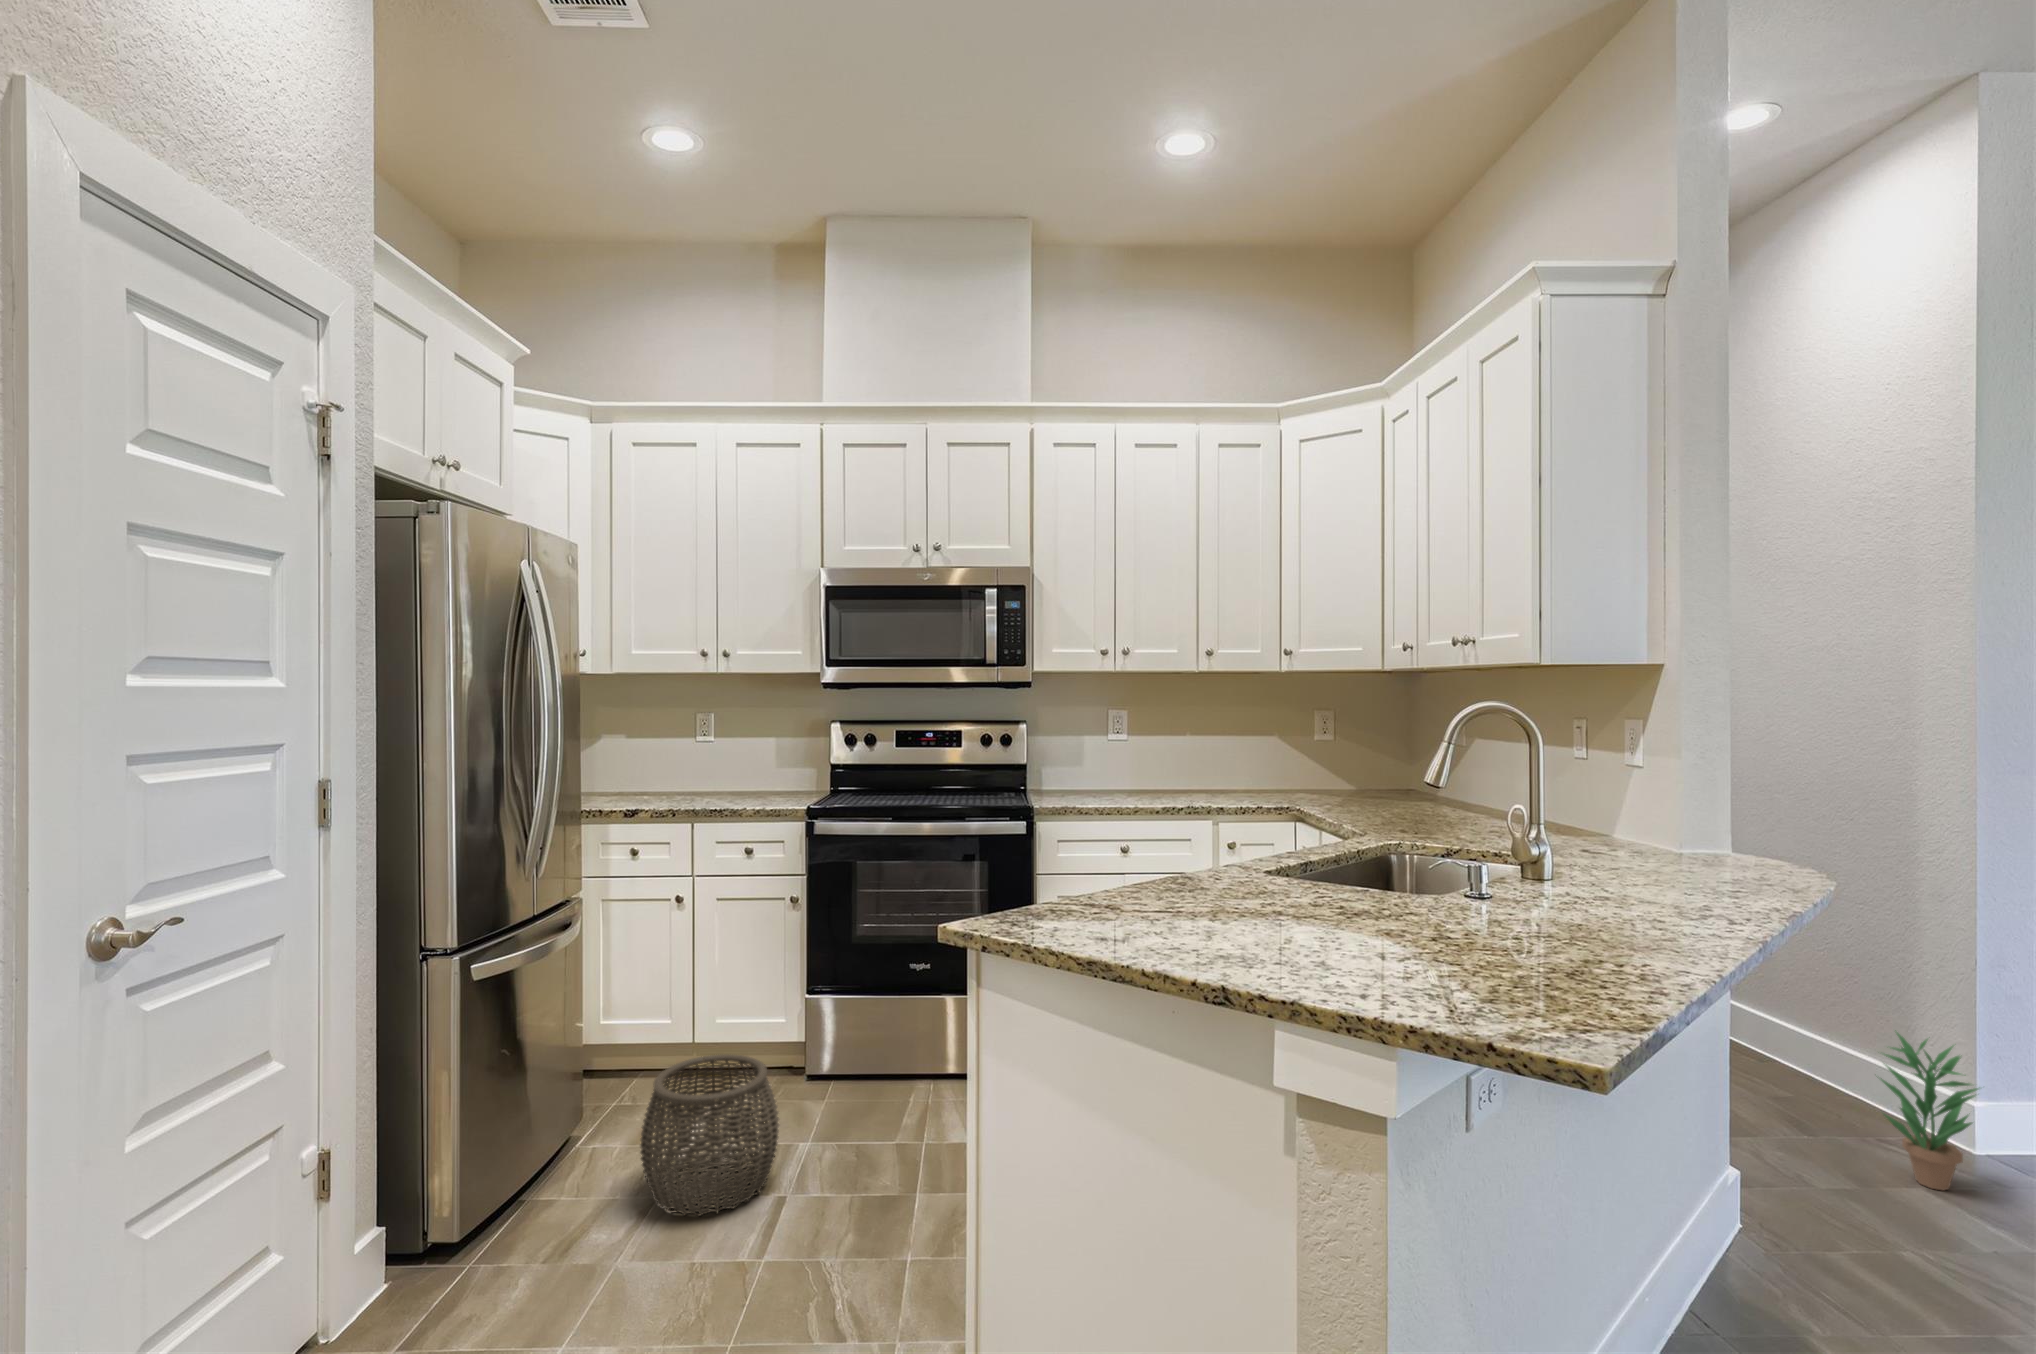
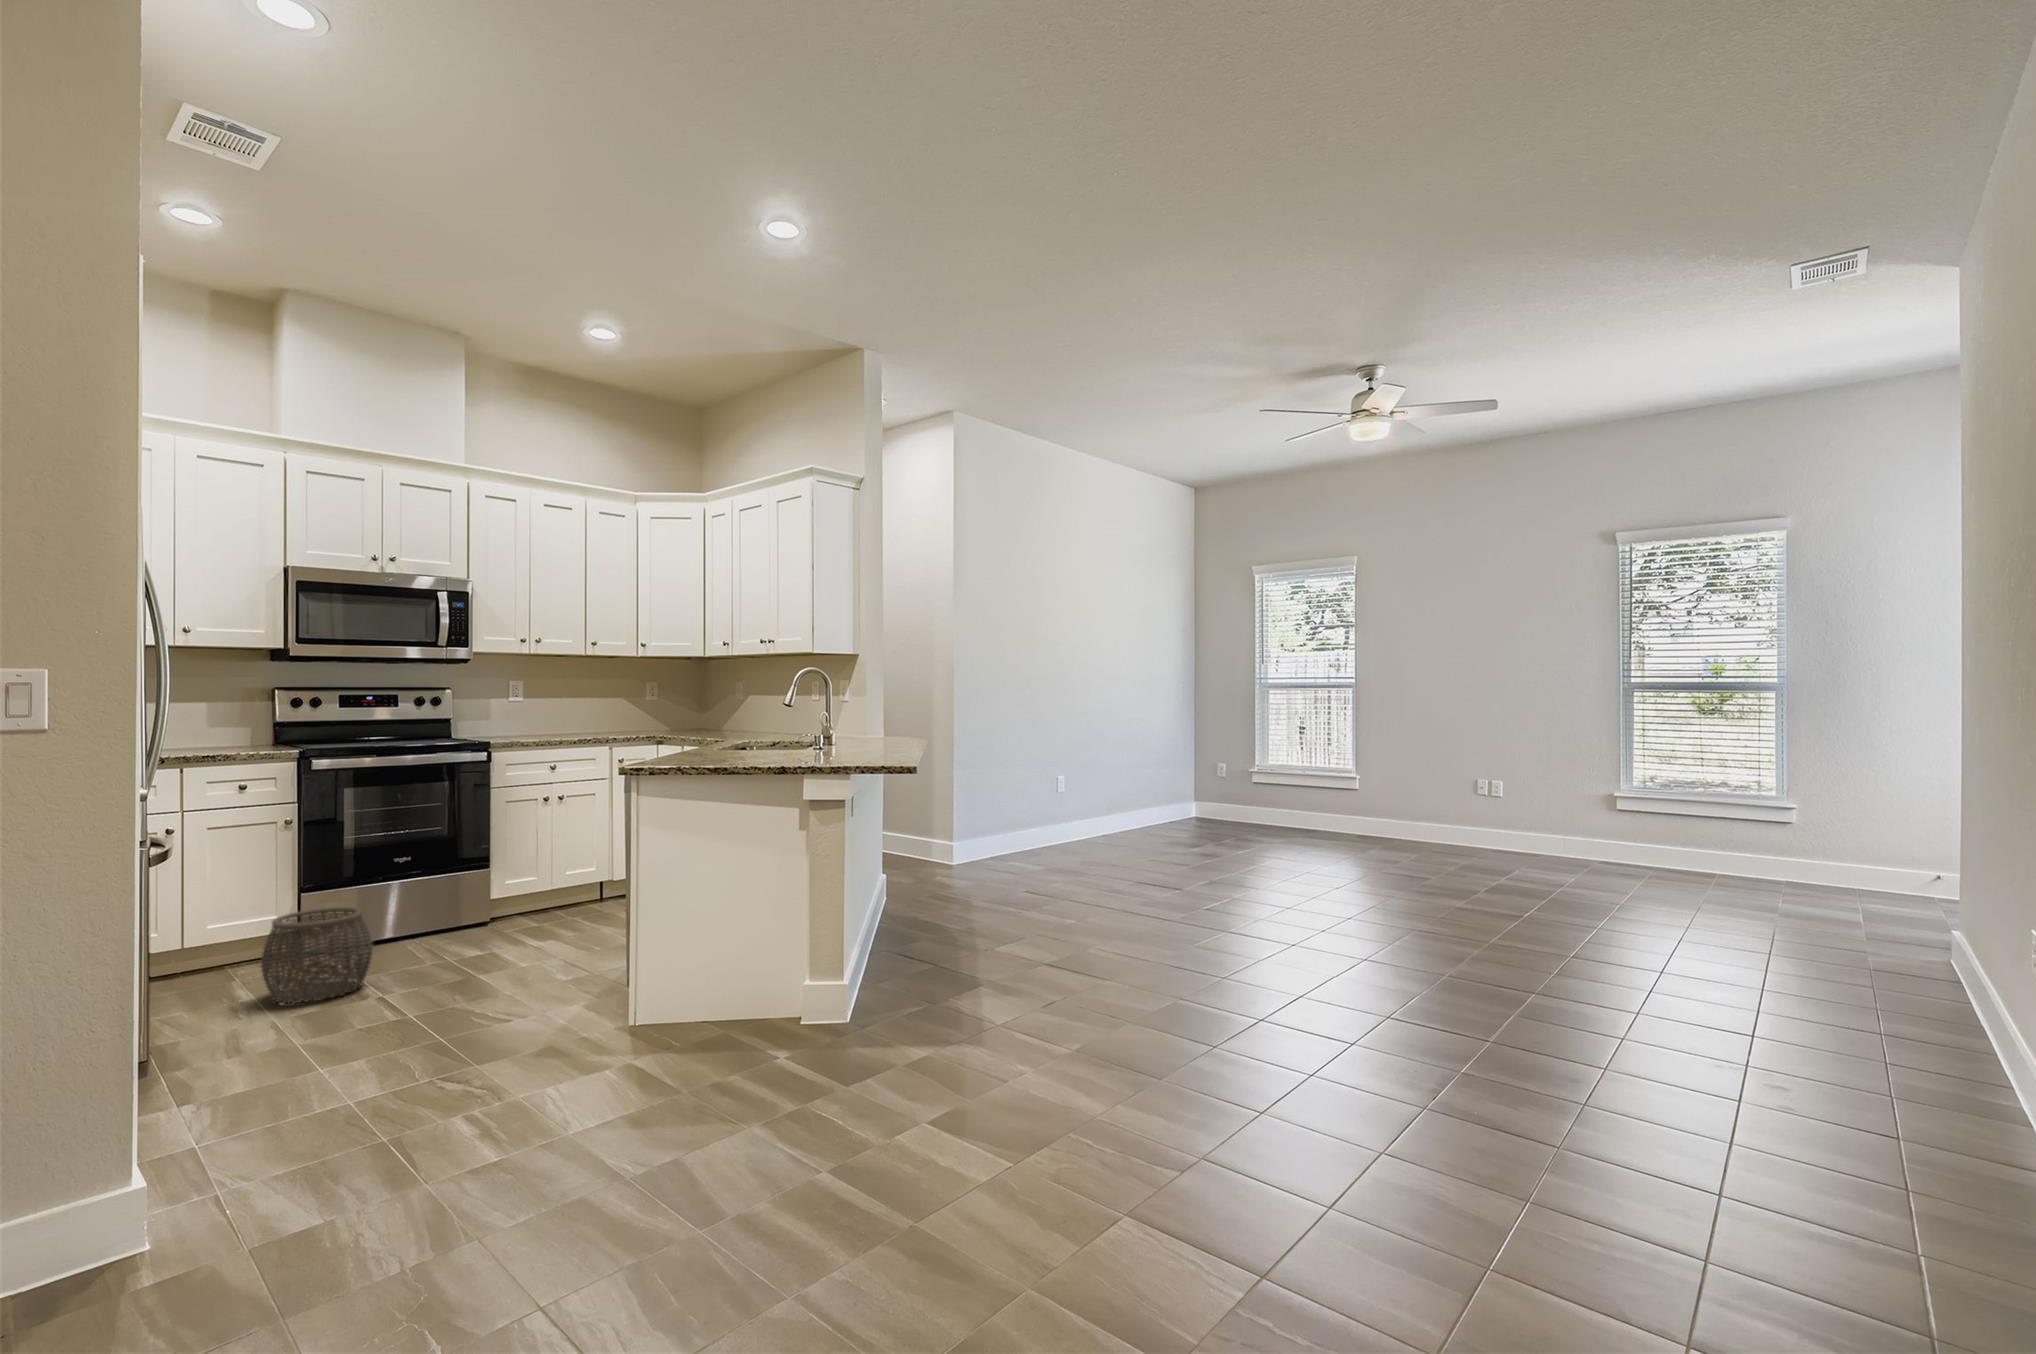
potted plant: present [1881,1030,1979,1190] -> none [911,805,945,868]

